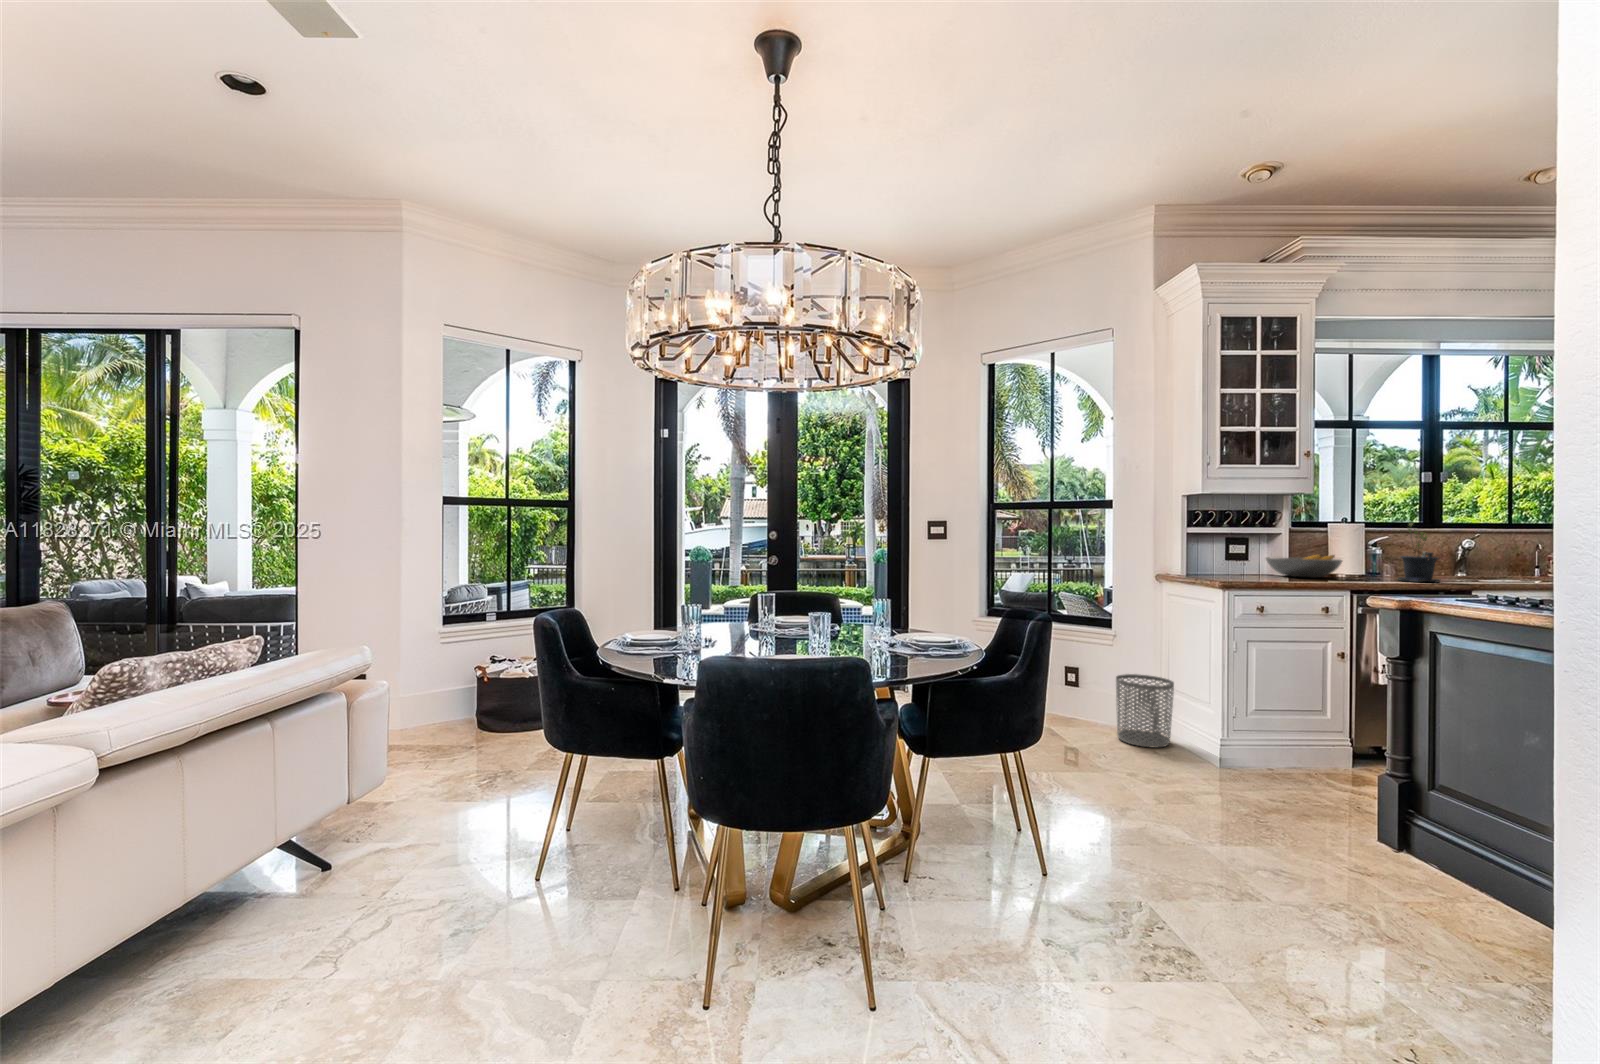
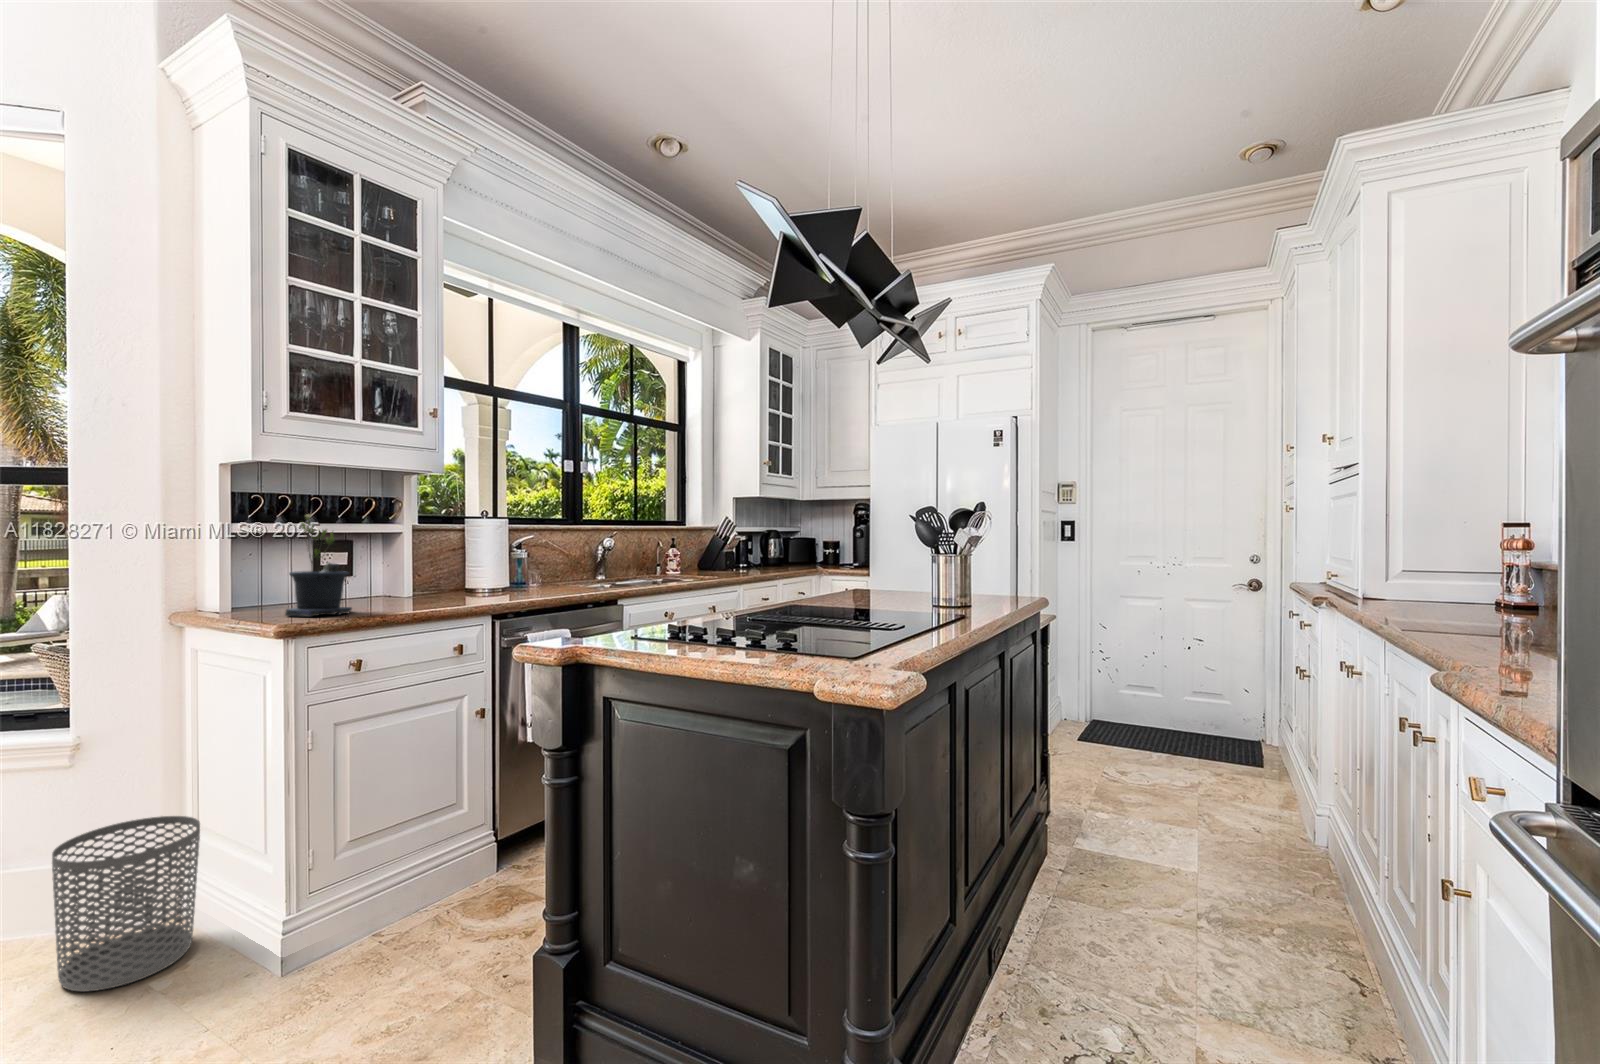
potted plant: present [1397,523,1440,582] -> present [285,514,352,617]
fruit bowl: present [1266,554,1342,577] -> none [375,564,484,600]

